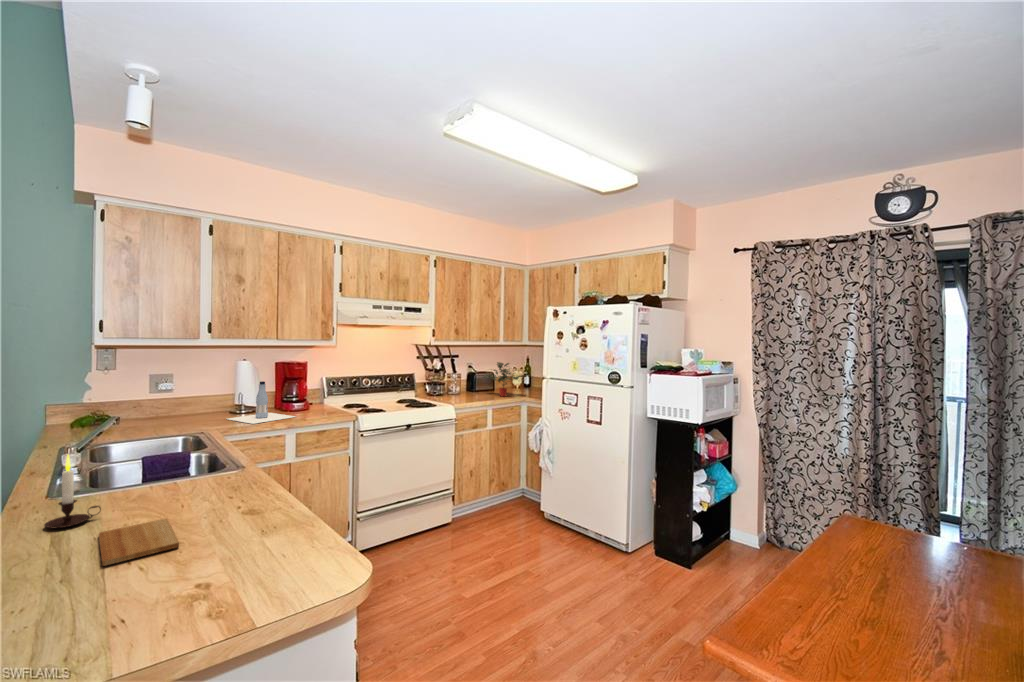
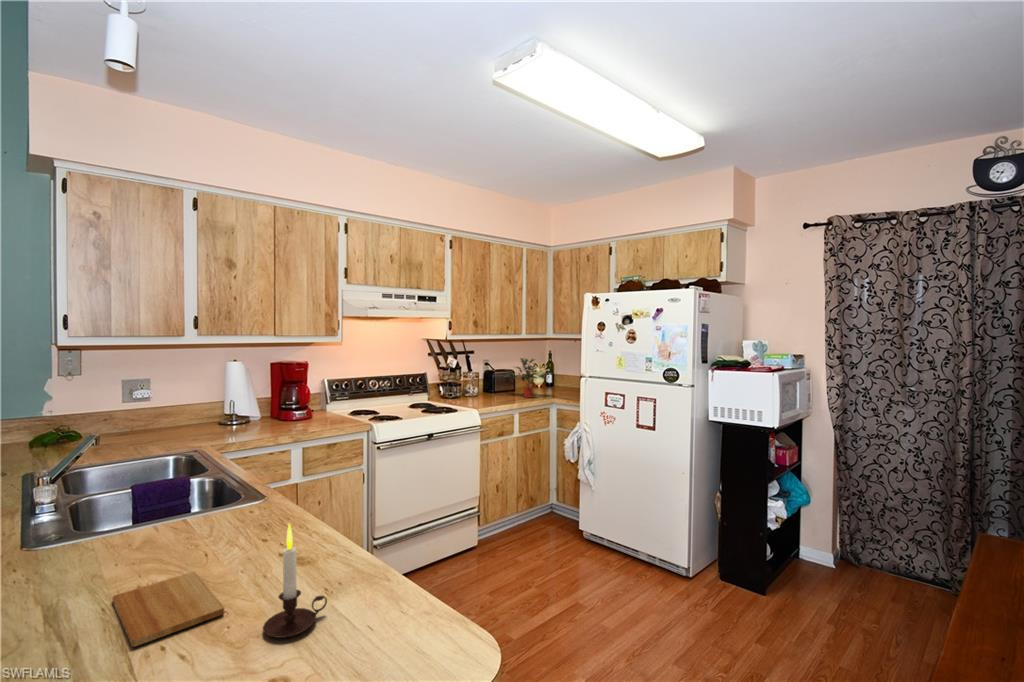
bottle: present [228,381,295,424] -> none [217,386,302,438]
candle: present [44,455,101,528] -> present [263,524,327,638]

